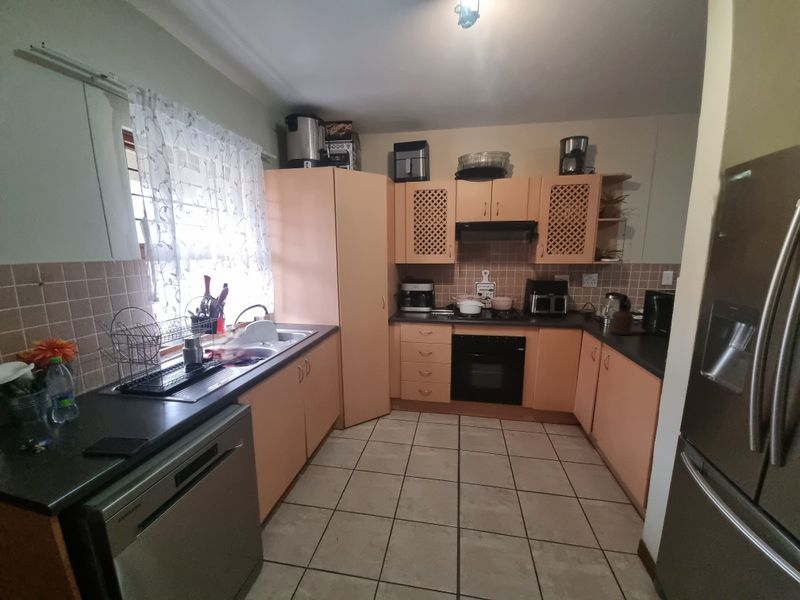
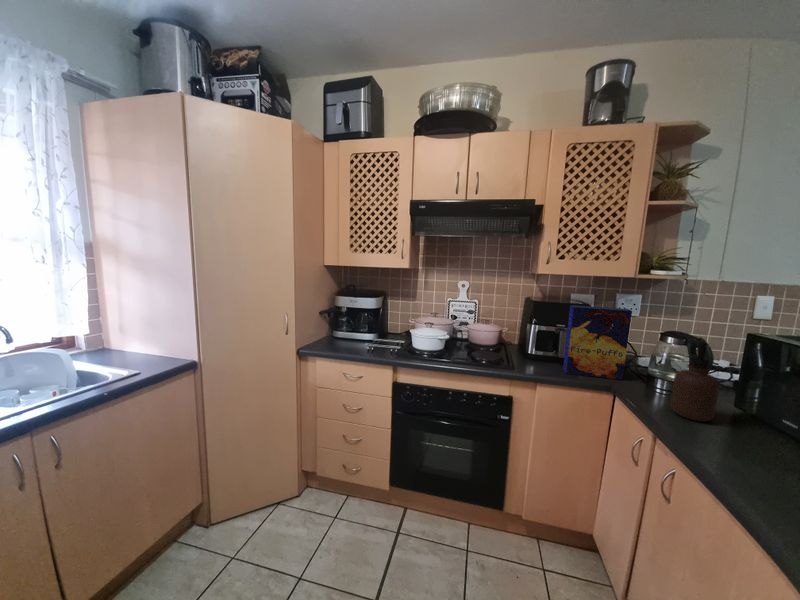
cereal box: none [554,282,591,322] -> present [563,305,632,380]

